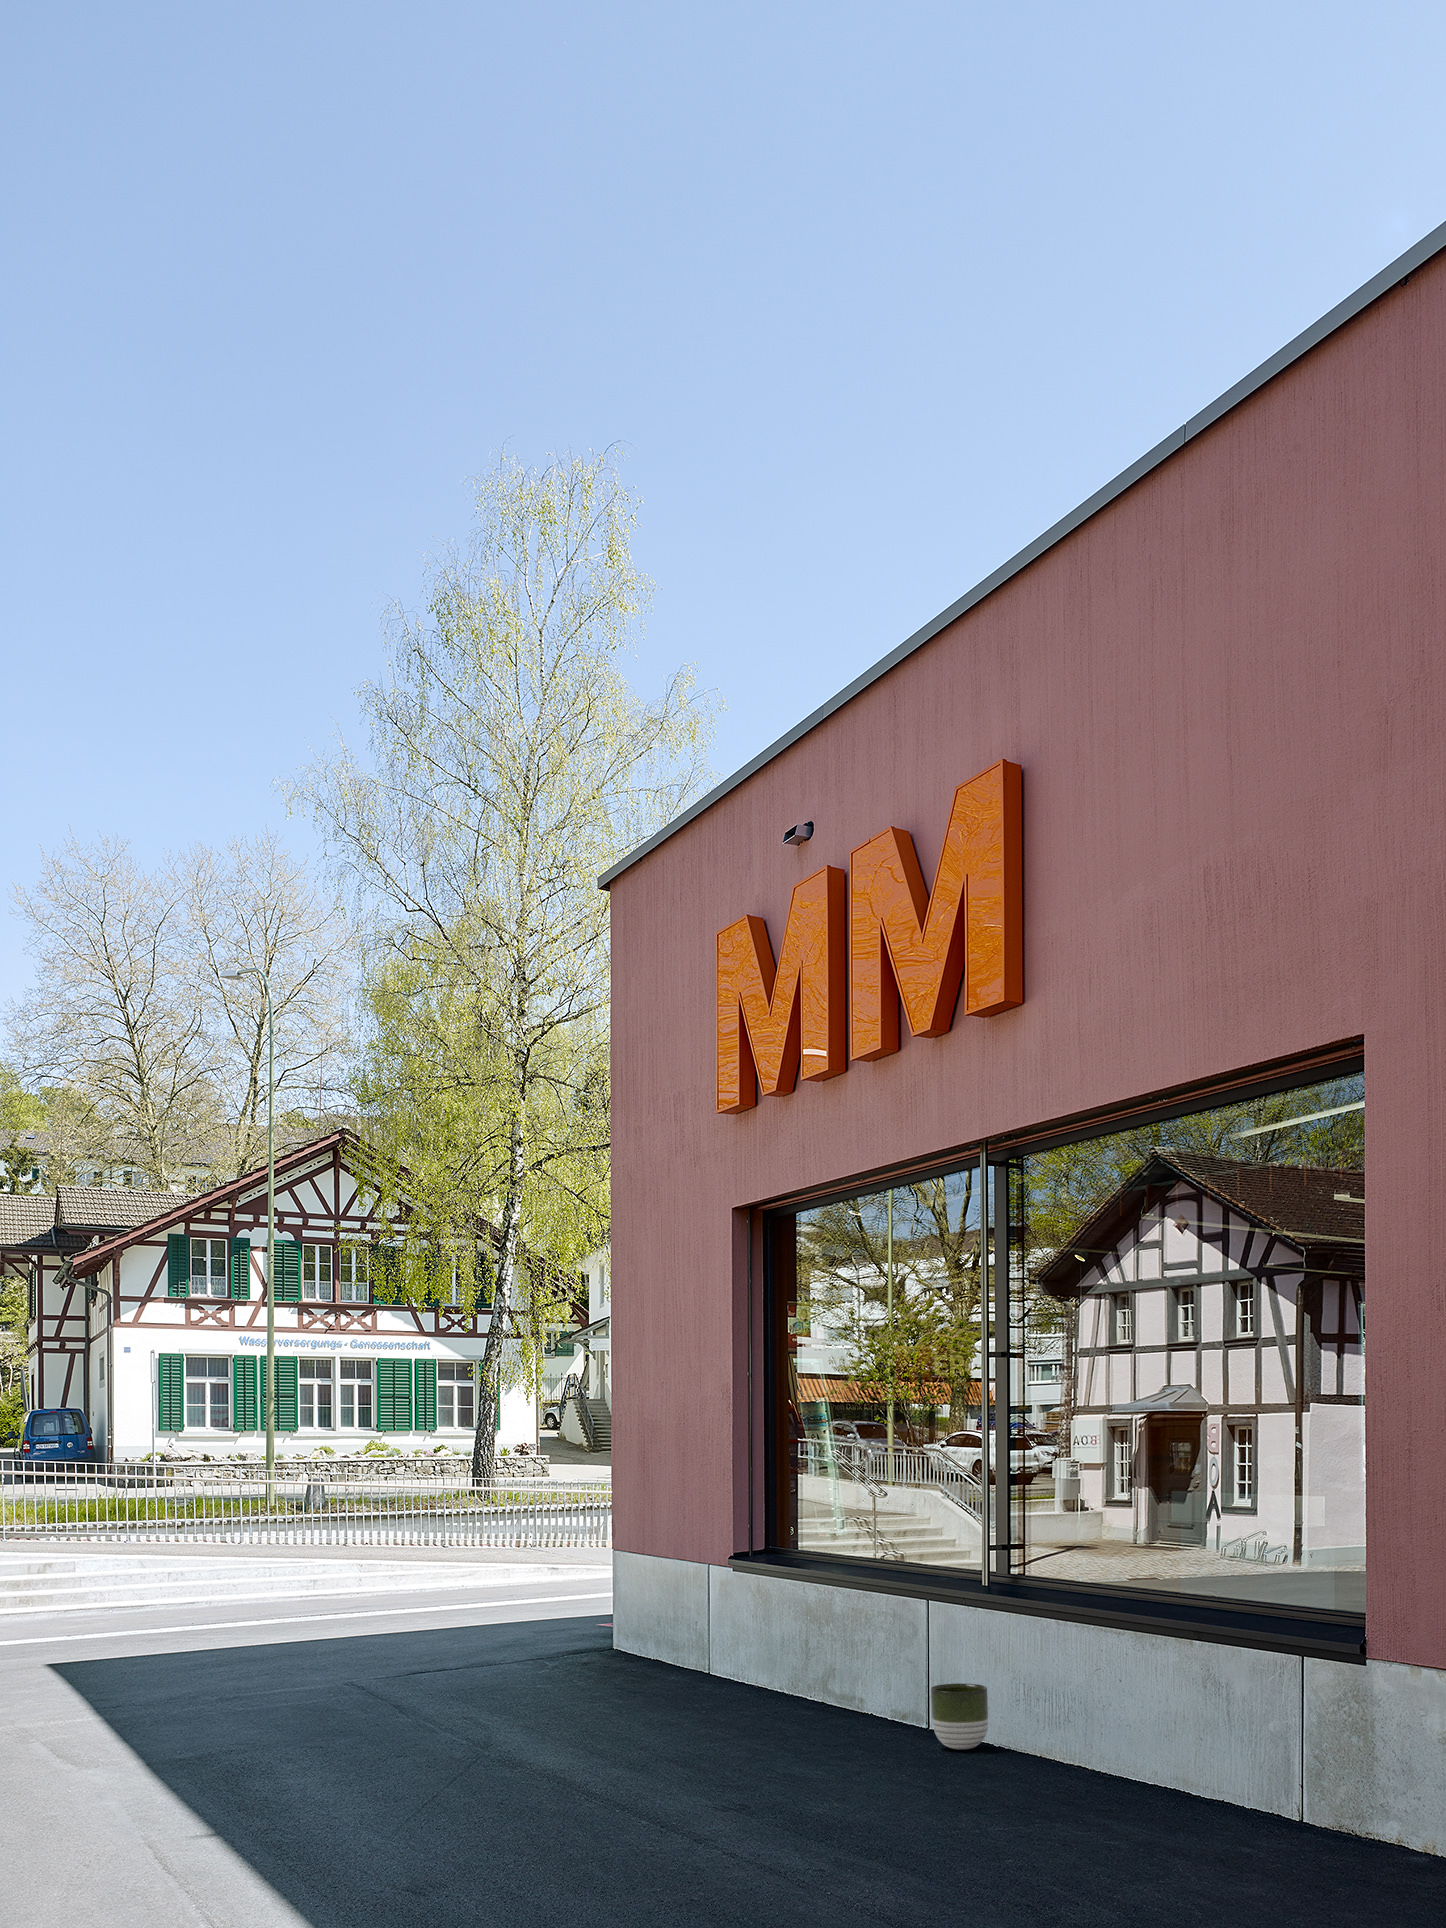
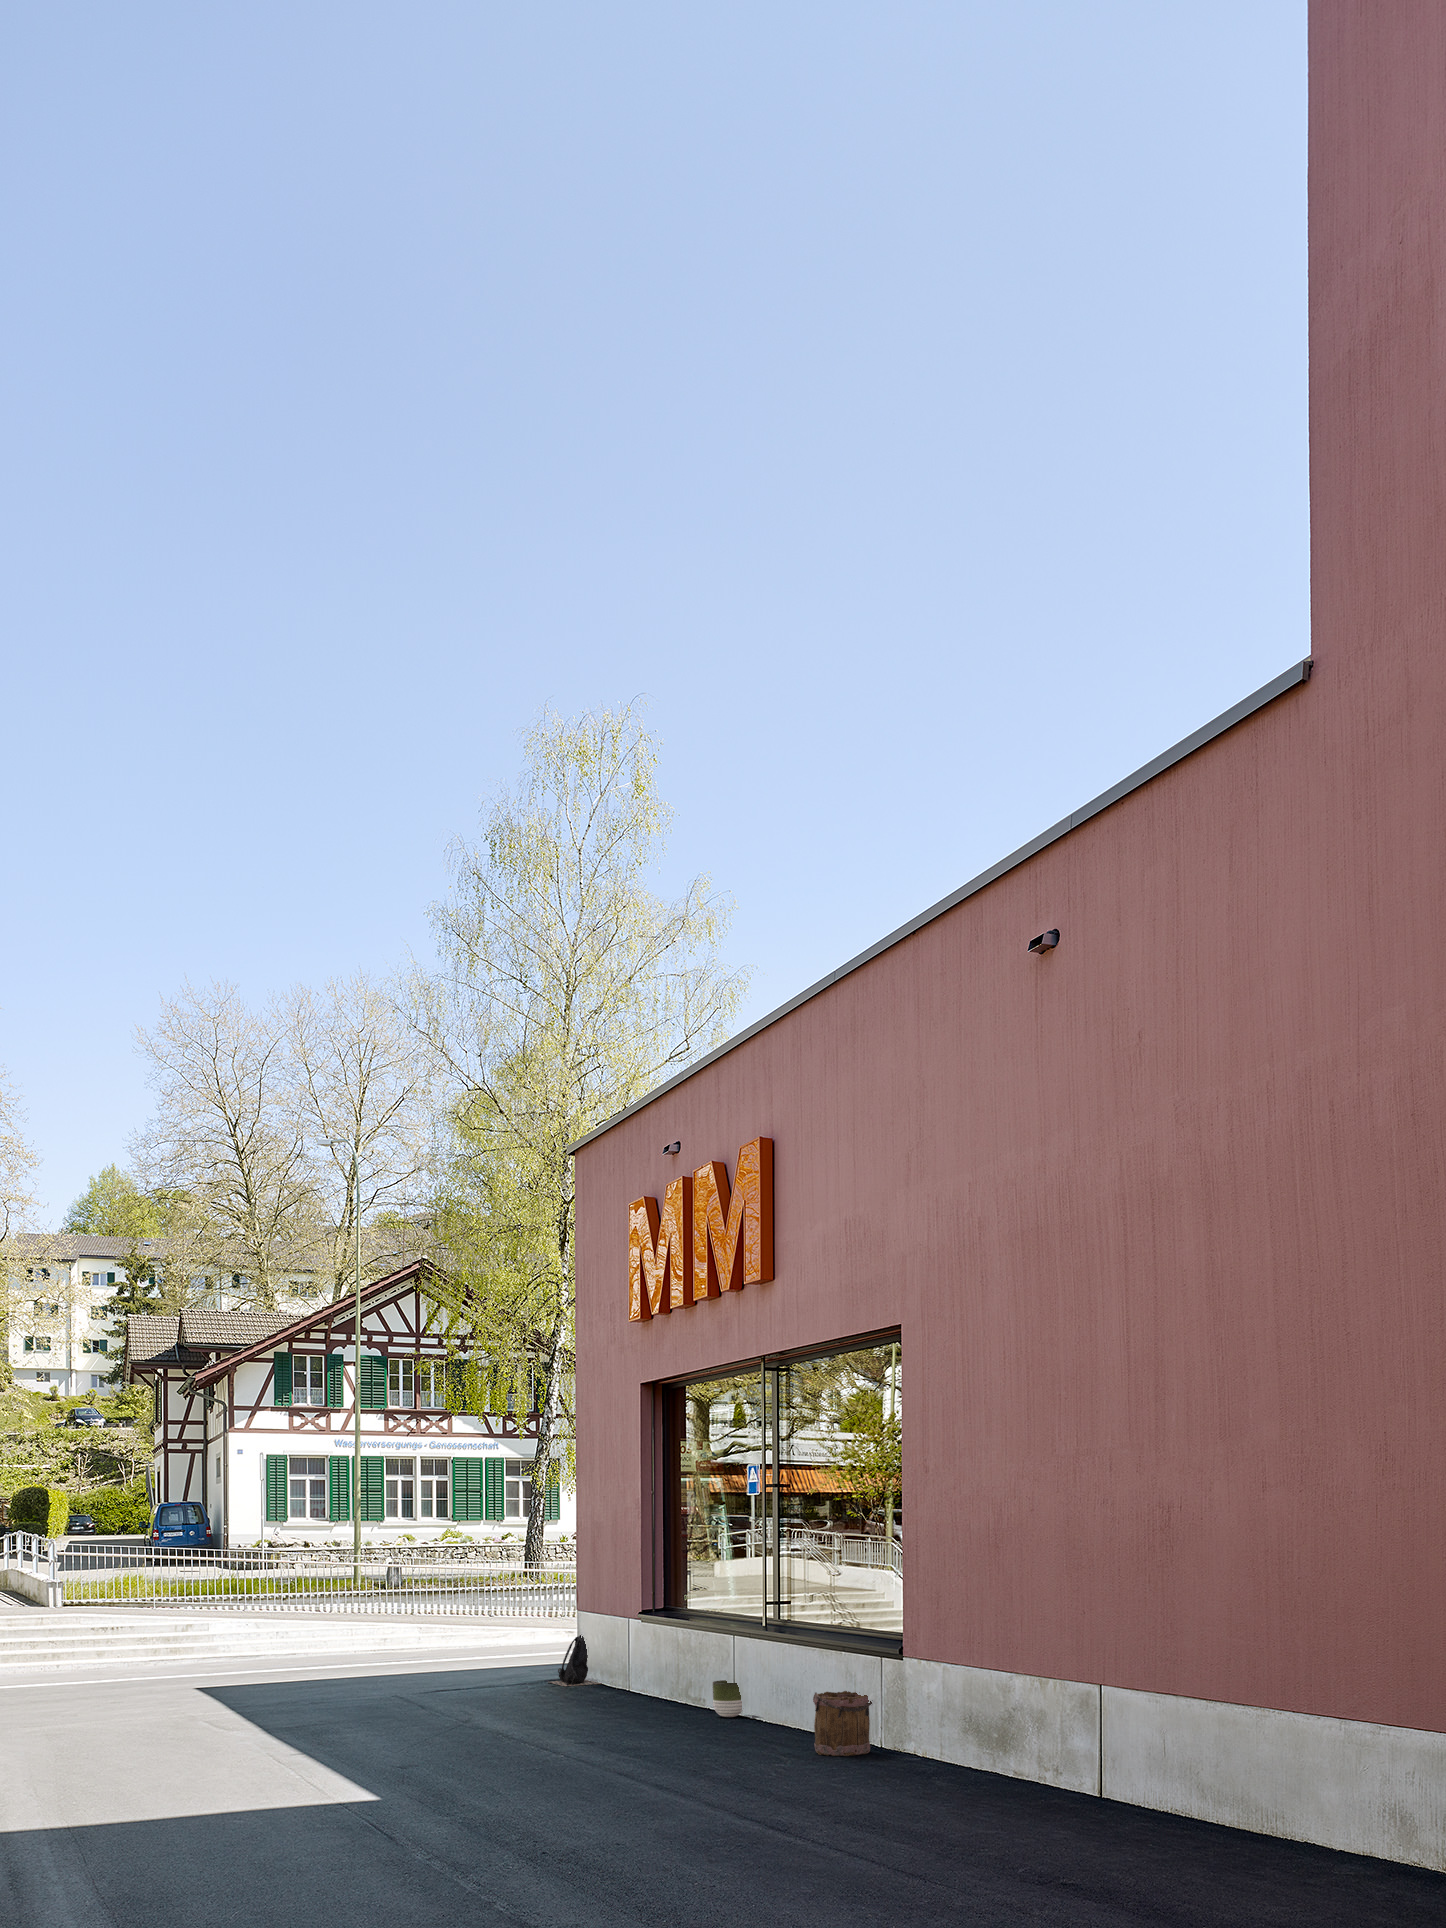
backpack: none [583,1589,674,1670] -> present [550,1635,602,1686]
bucket: none [1266,1738,1391,1882] -> present [813,1691,872,1756]

